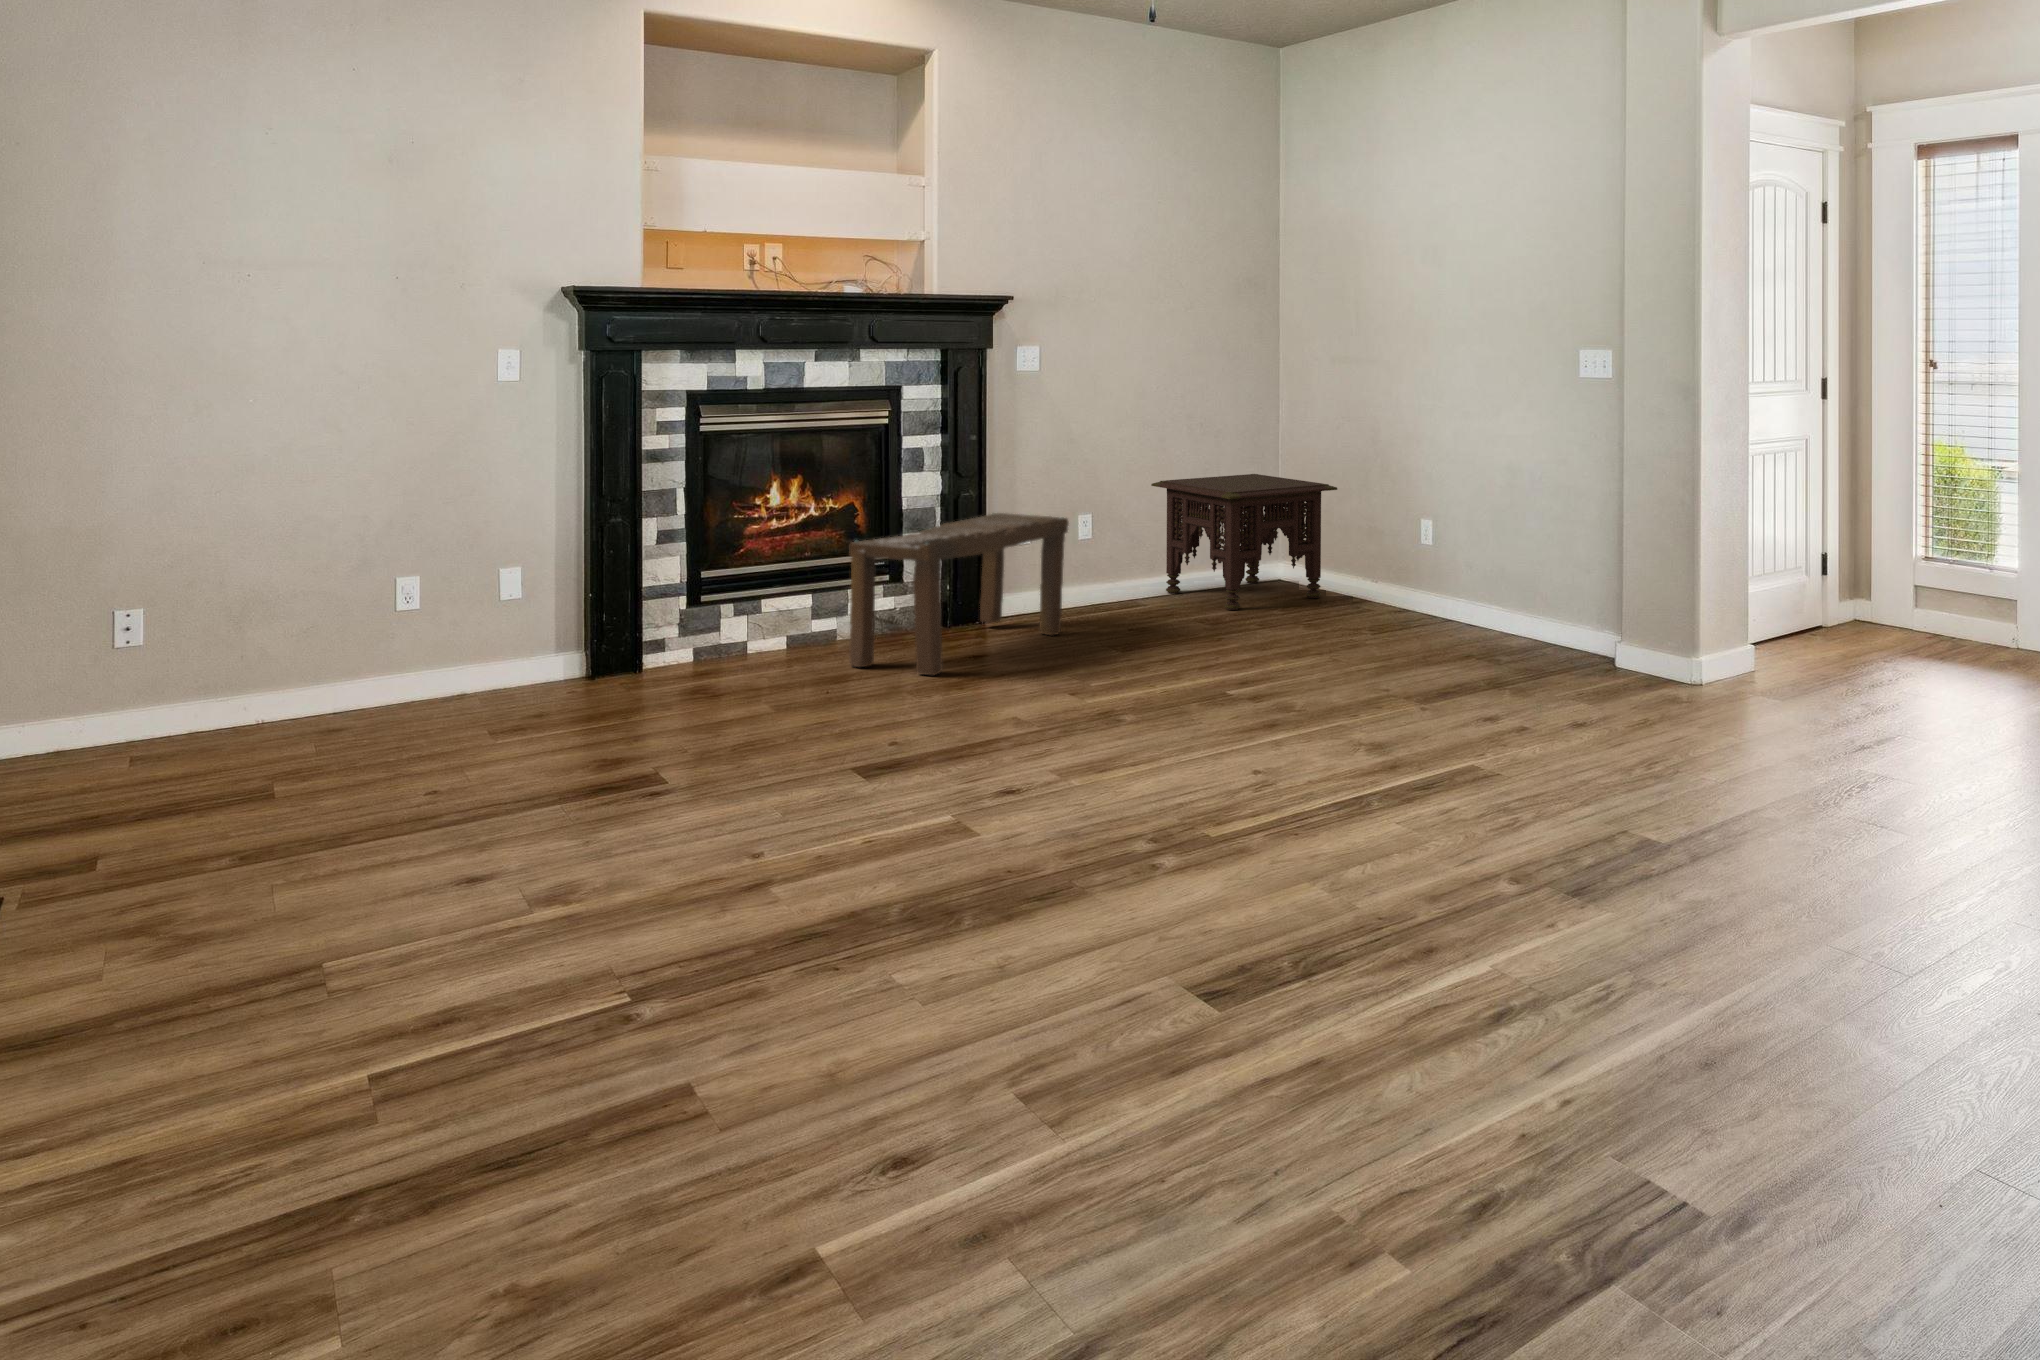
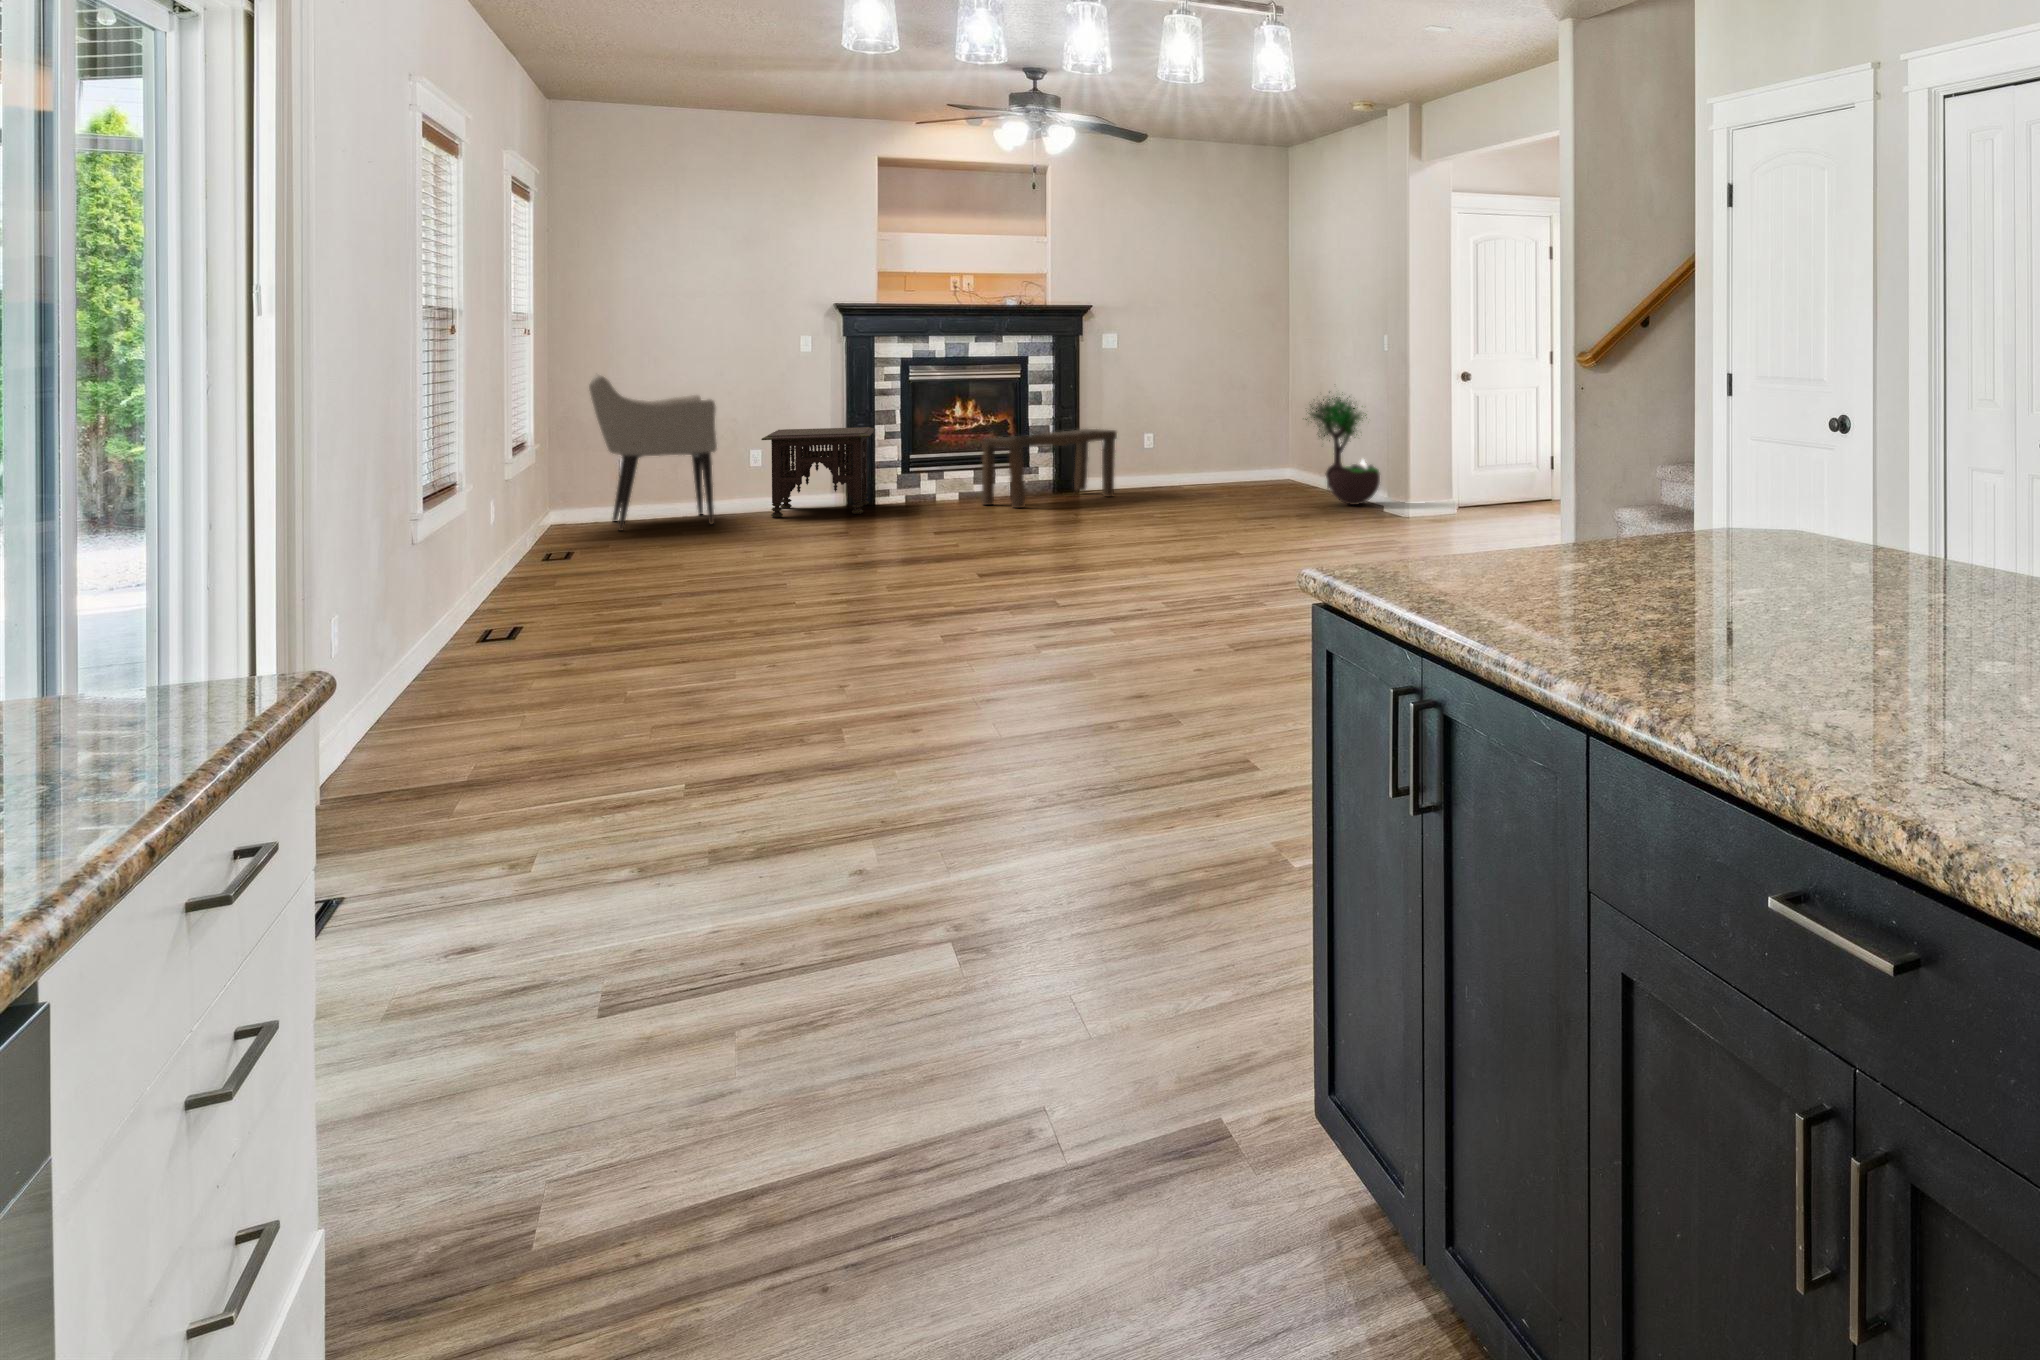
armchair: none [44,432,346,793] -> present [589,374,717,531]
potted tree: none [1424,439,1561,649] -> present [1305,392,1380,505]
side table: present [1151,474,1337,610] -> present [761,427,875,518]

